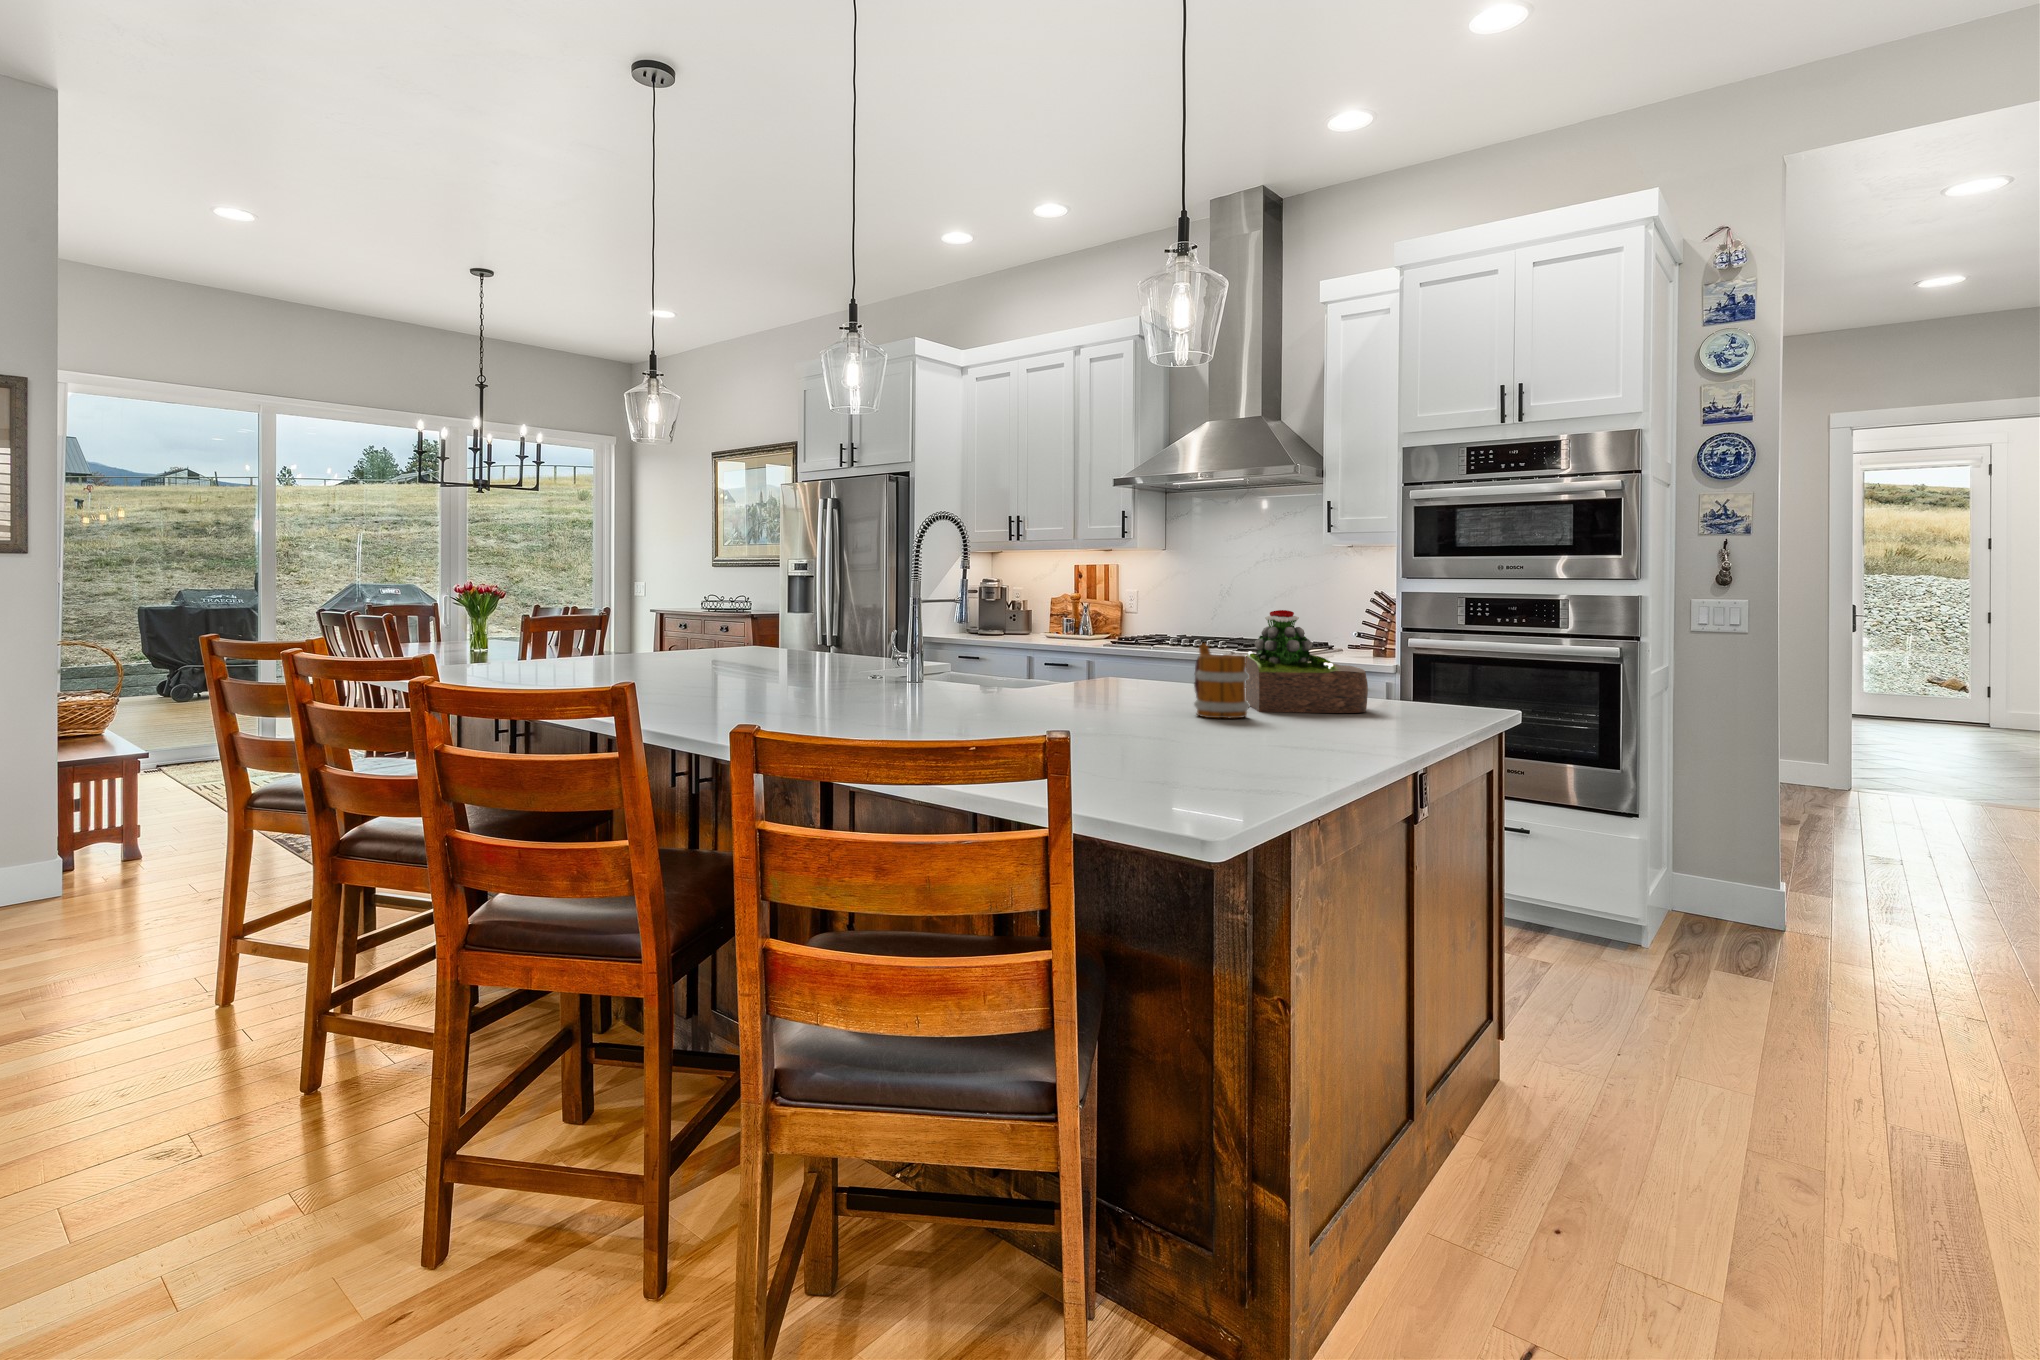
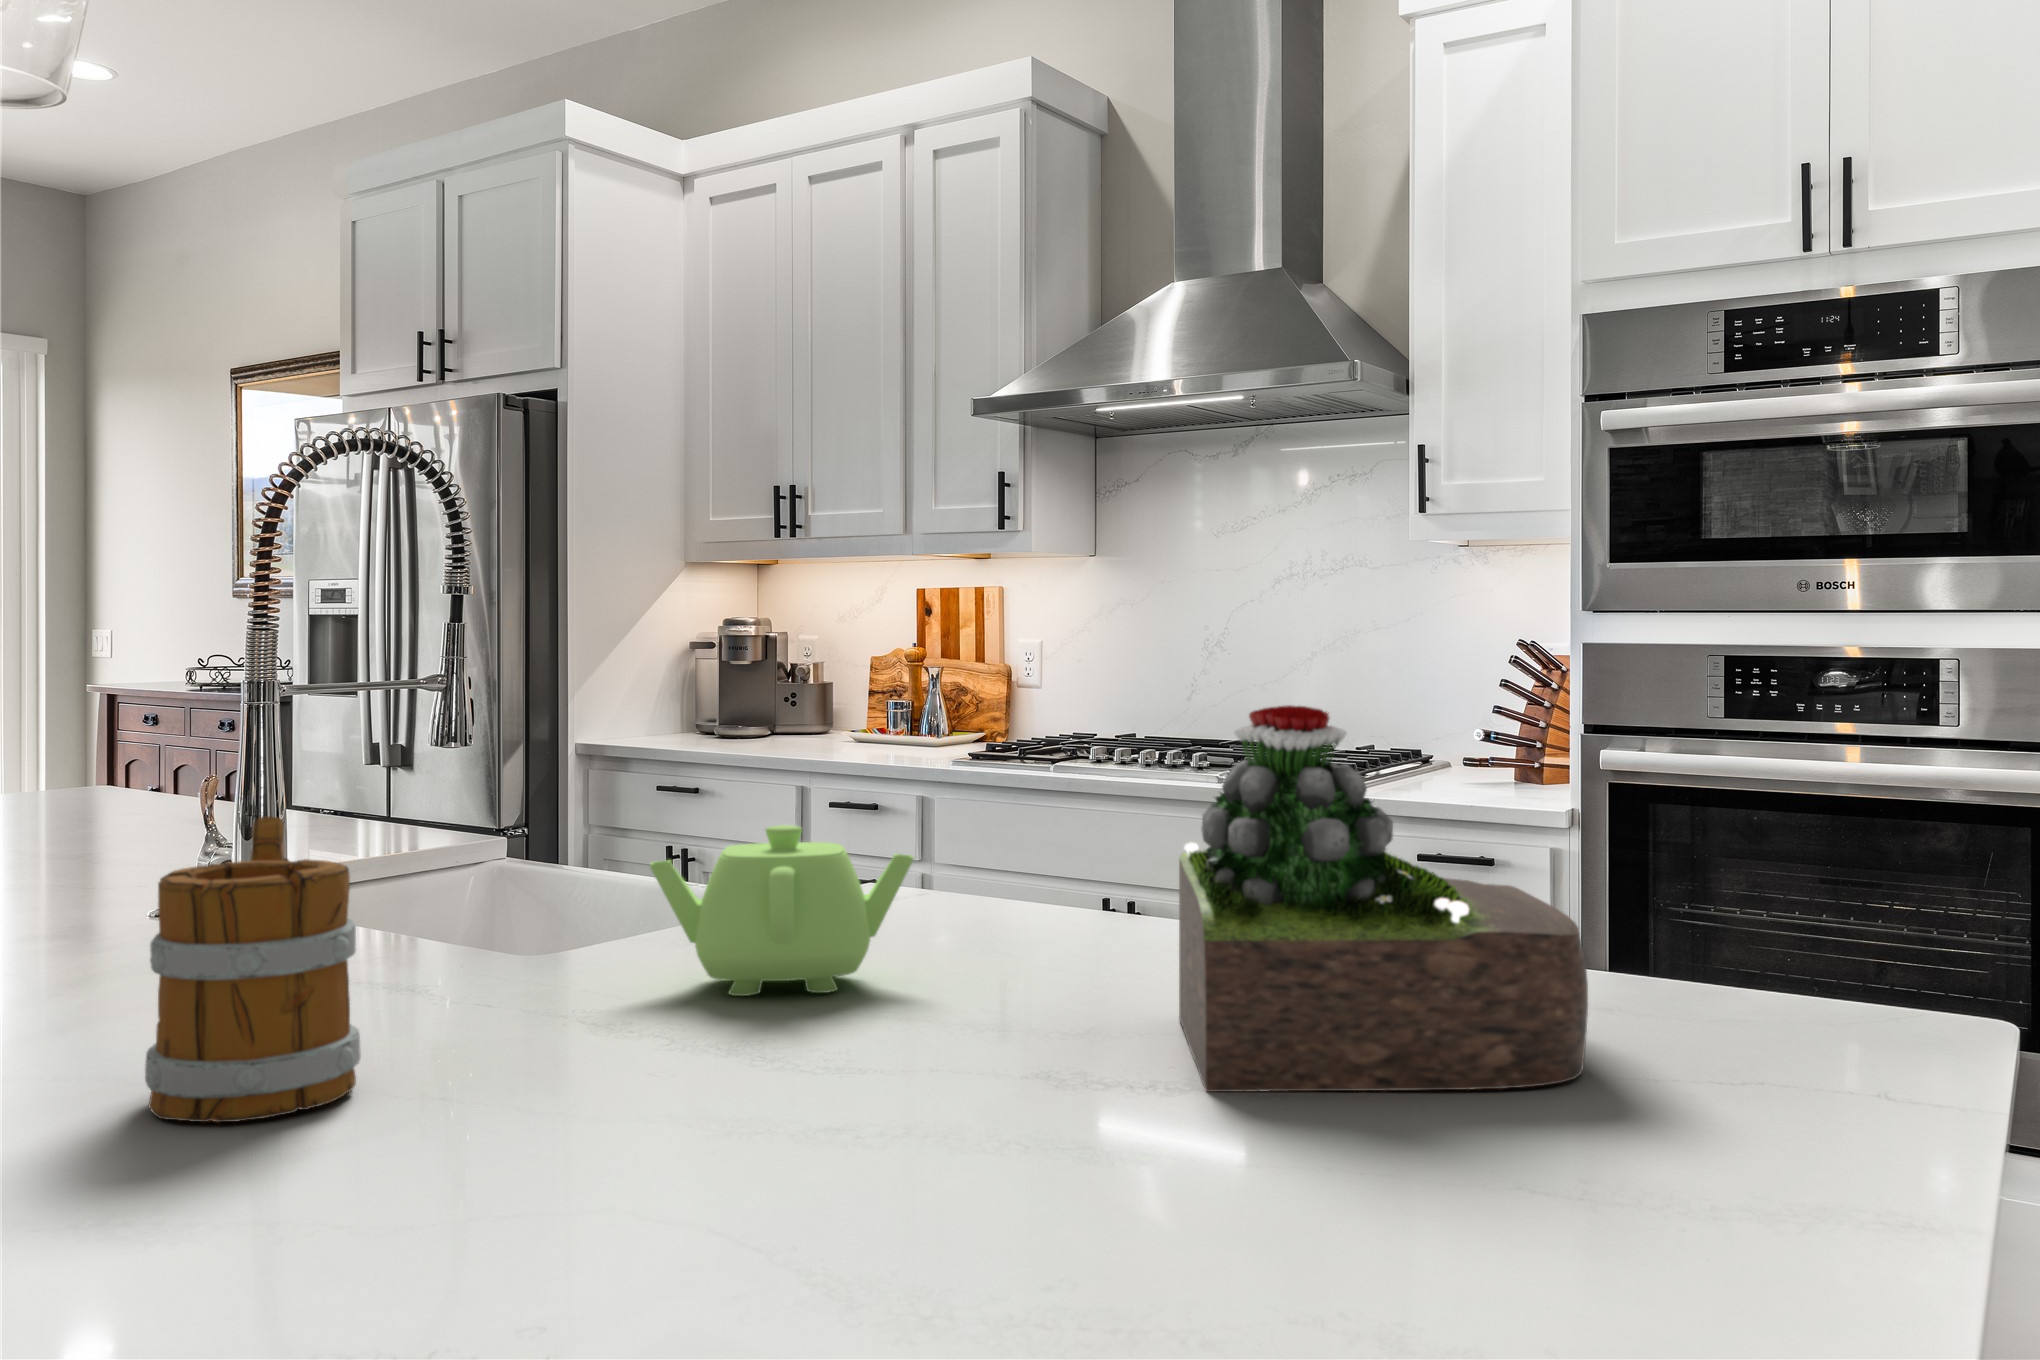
mug: present [1194,643,1250,719] -> present [145,816,361,1122]
teapot: none [1080,648,1159,697] -> present [650,825,913,996]

